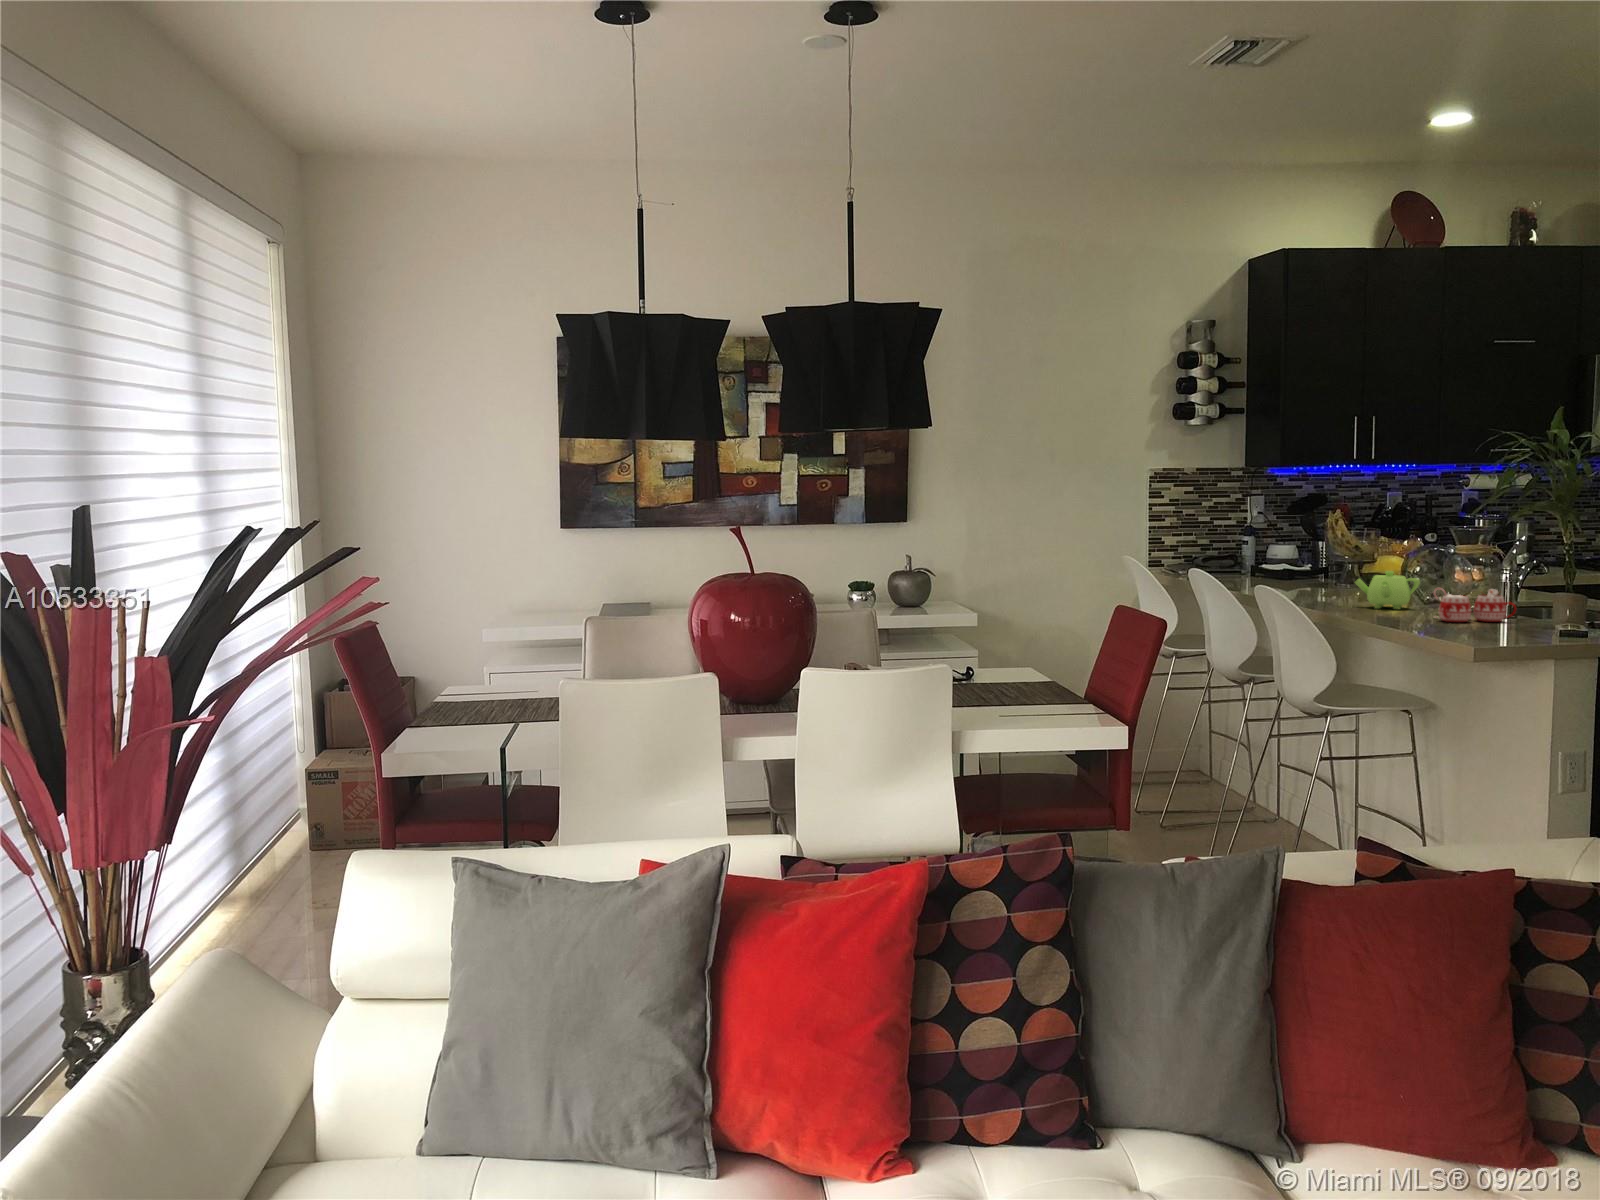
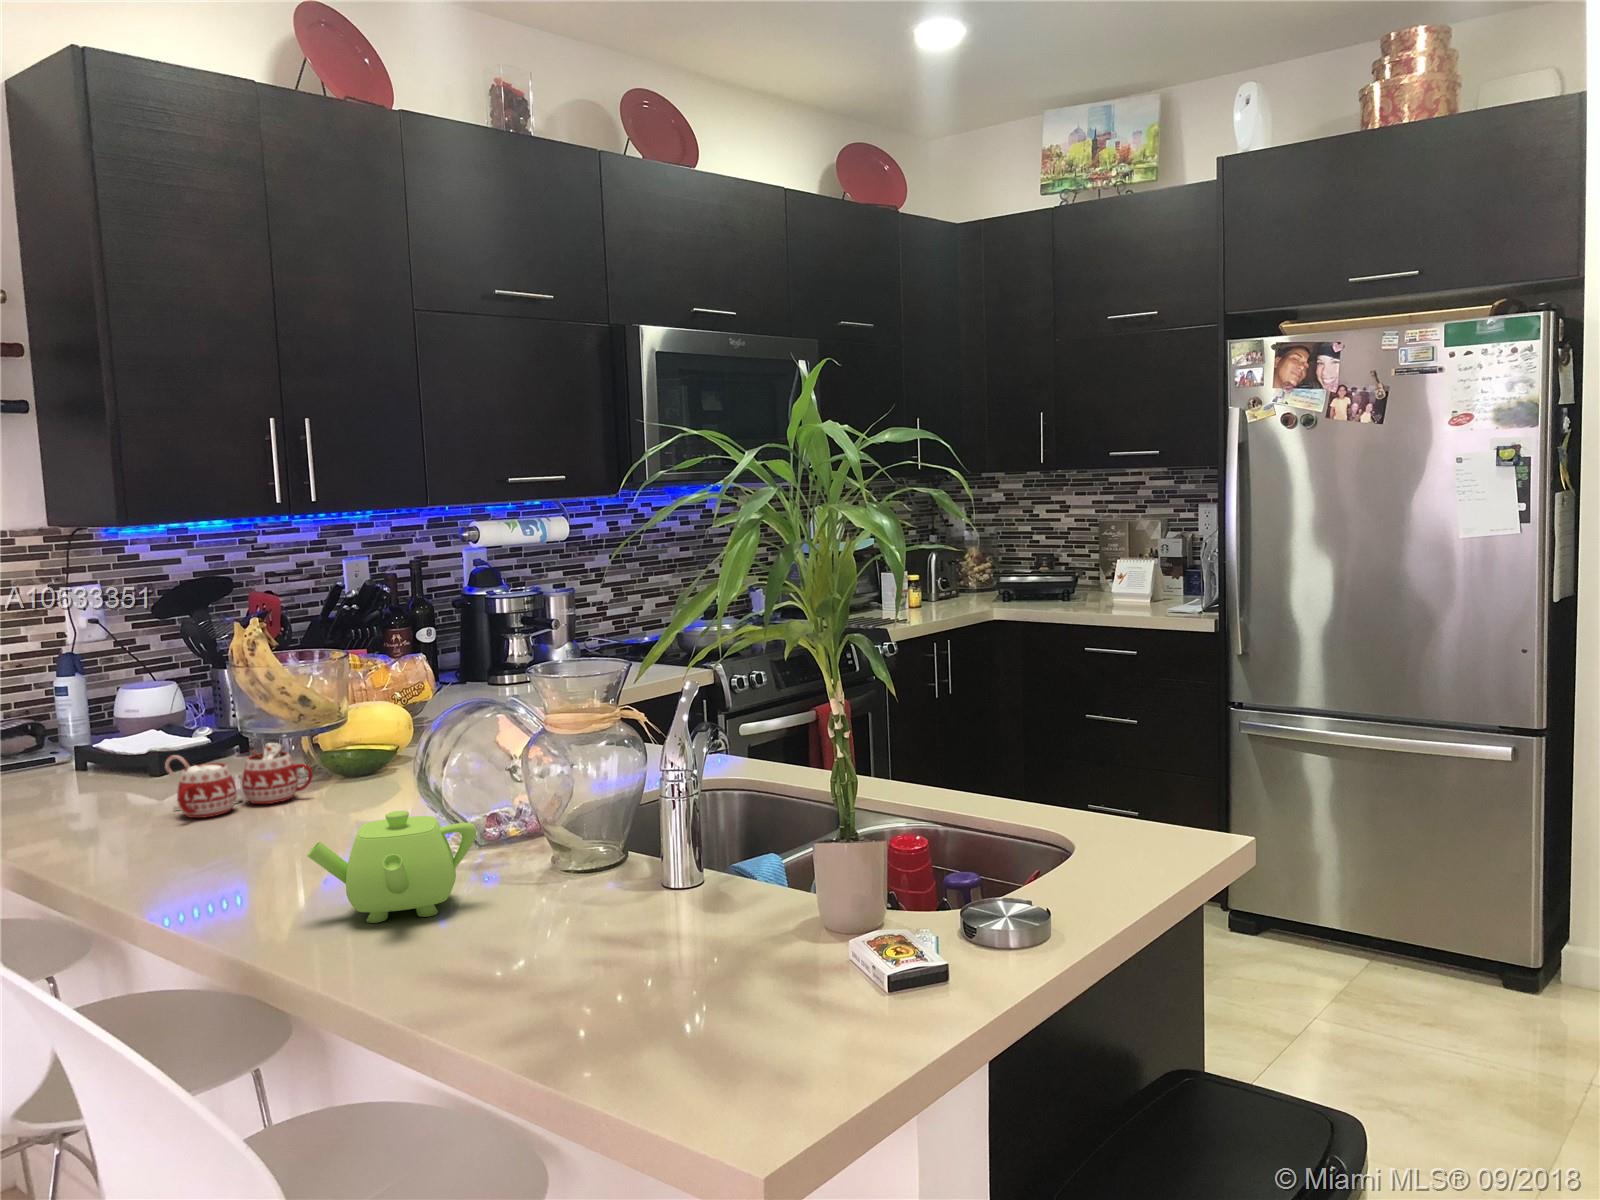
mug: present [1434,588,1516,622] -> present [165,743,313,818]

